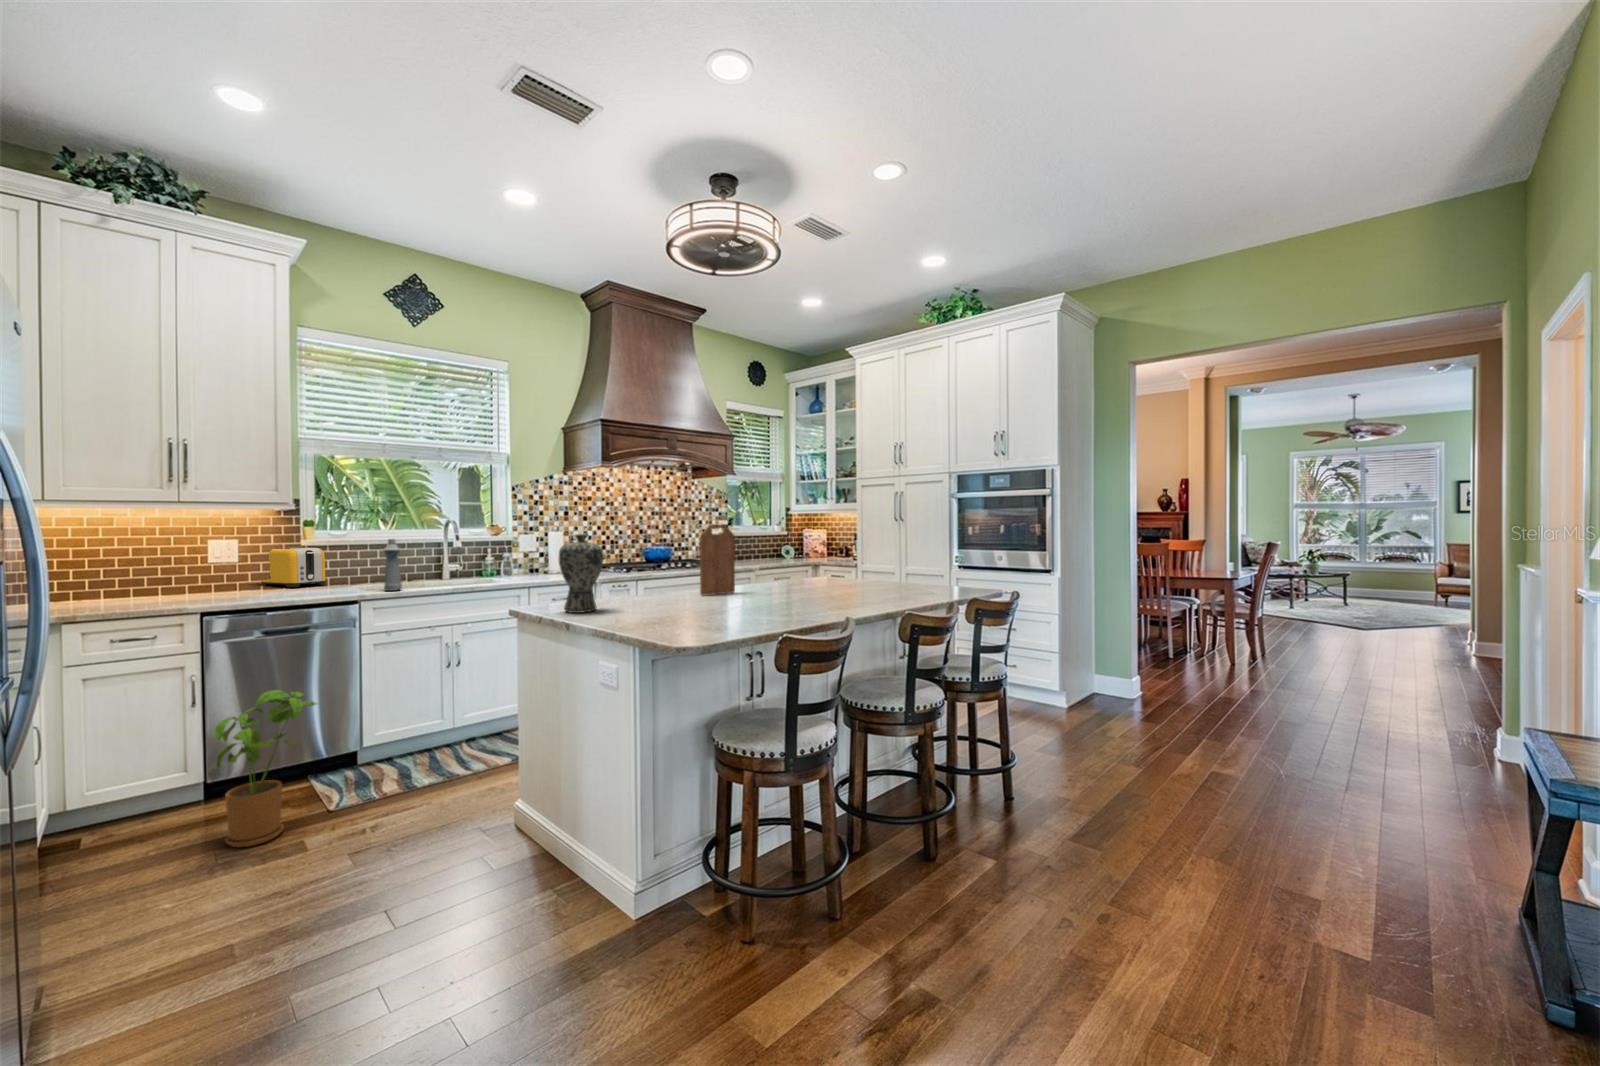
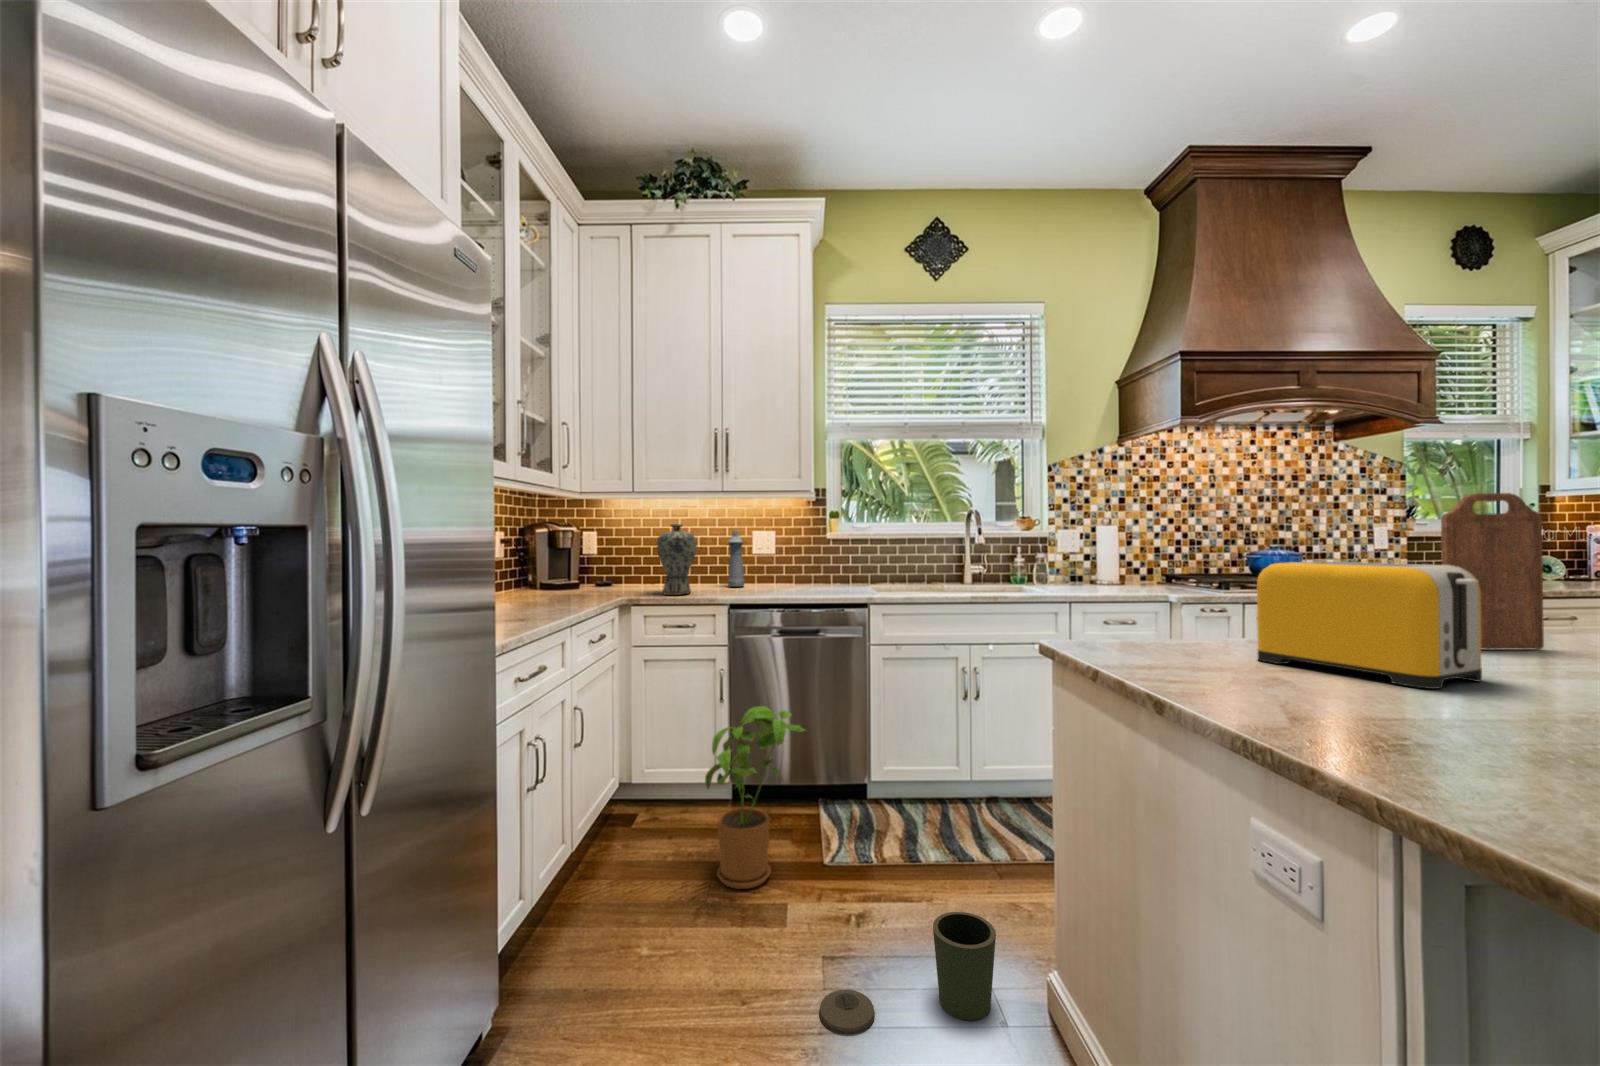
vase: present [558,534,604,613] -> present [657,524,697,595]
bottle: present [383,539,402,591] -> present [728,530,744,587]
toaster: present [261,548,325,587] -> present [1257,561,1482,689]
trash can: none [363,785,487,878] -> present [819,912,996,1034]

